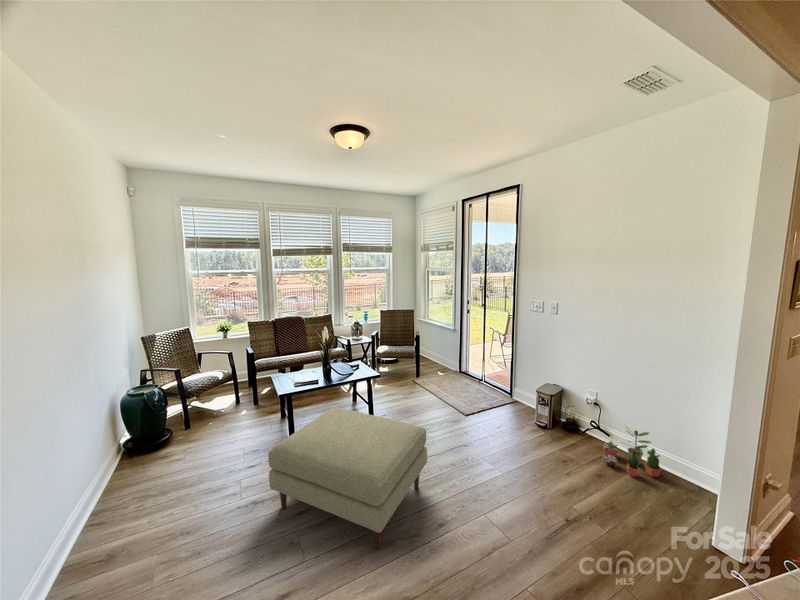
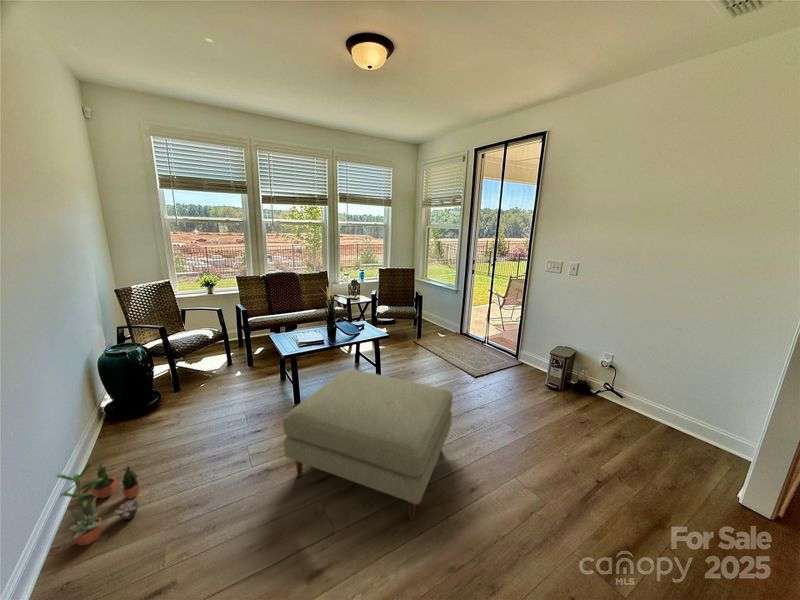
potted plant: present [603,430,661,477] -> present [56,460,141,546]

